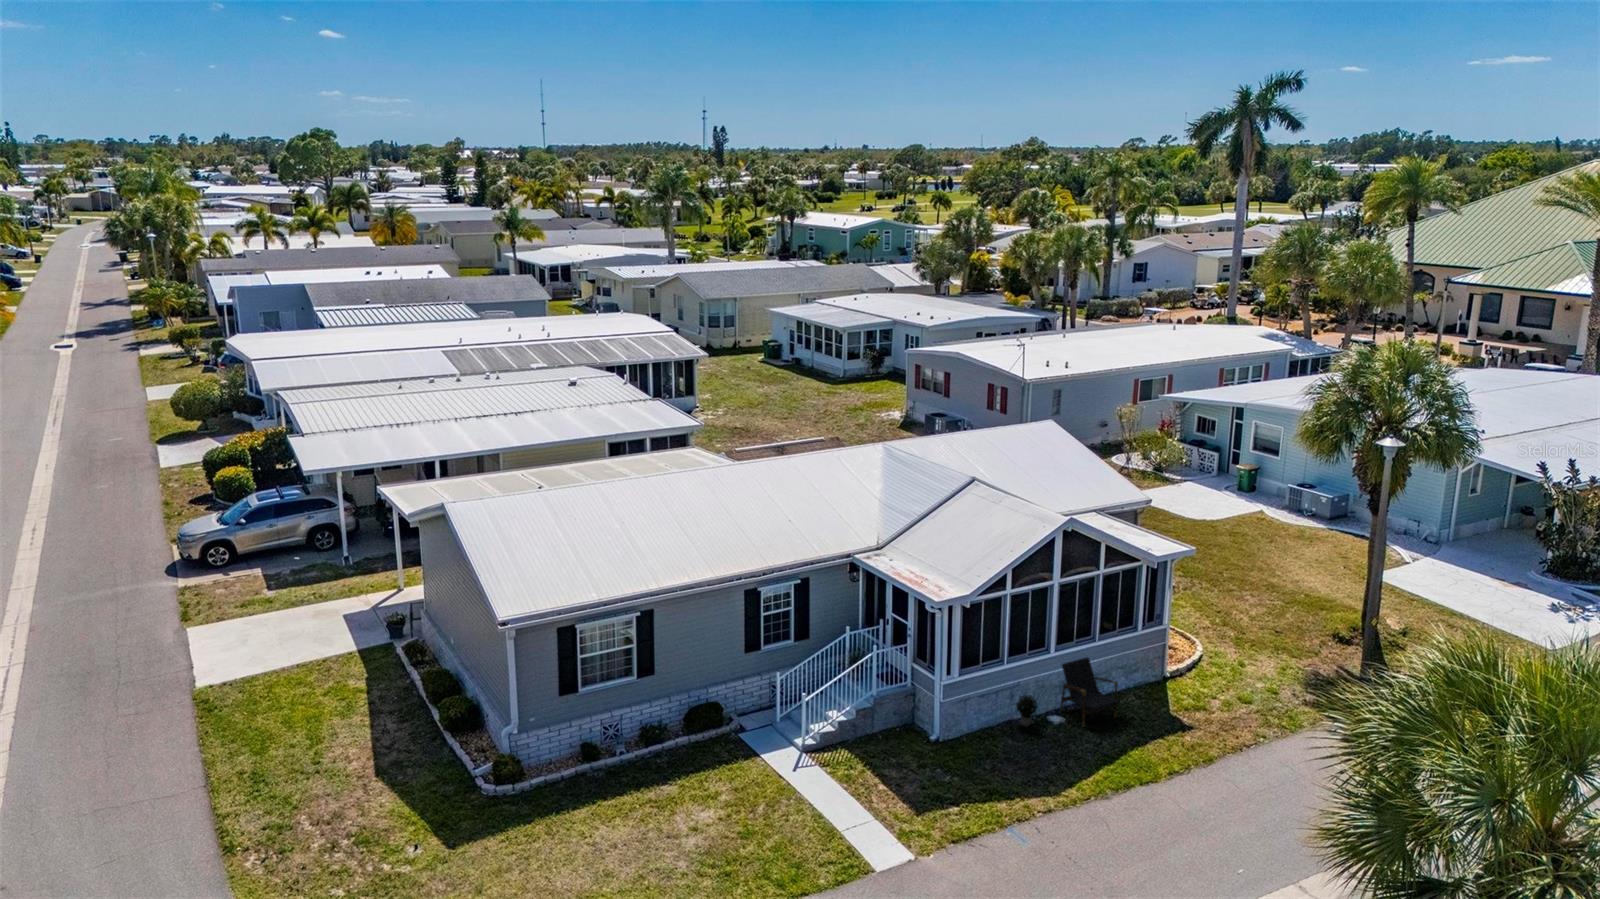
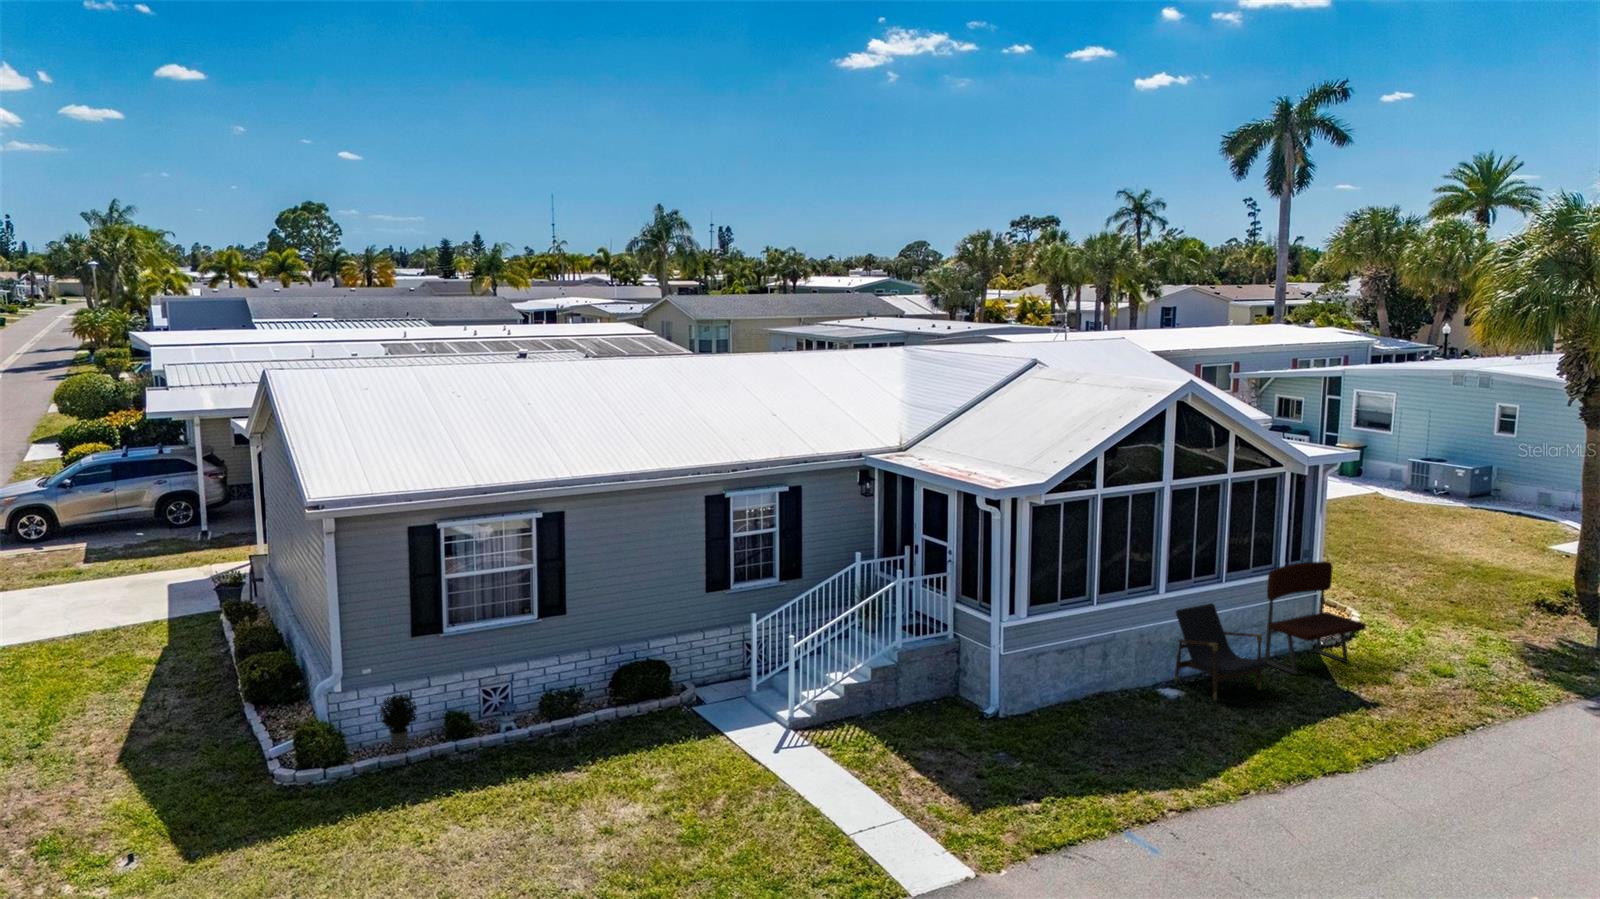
bench: none [1124,623,1194,704] -> present [1264,561,1366,675]
potted plant: present [1016,695,1038,727] -> present [380,694,417,749]

